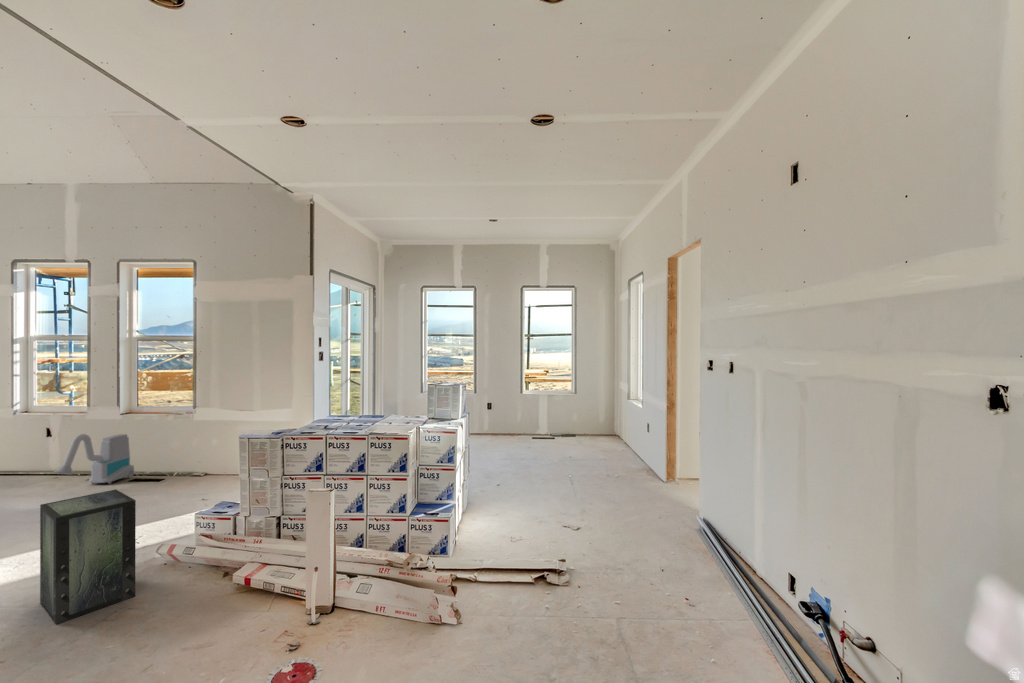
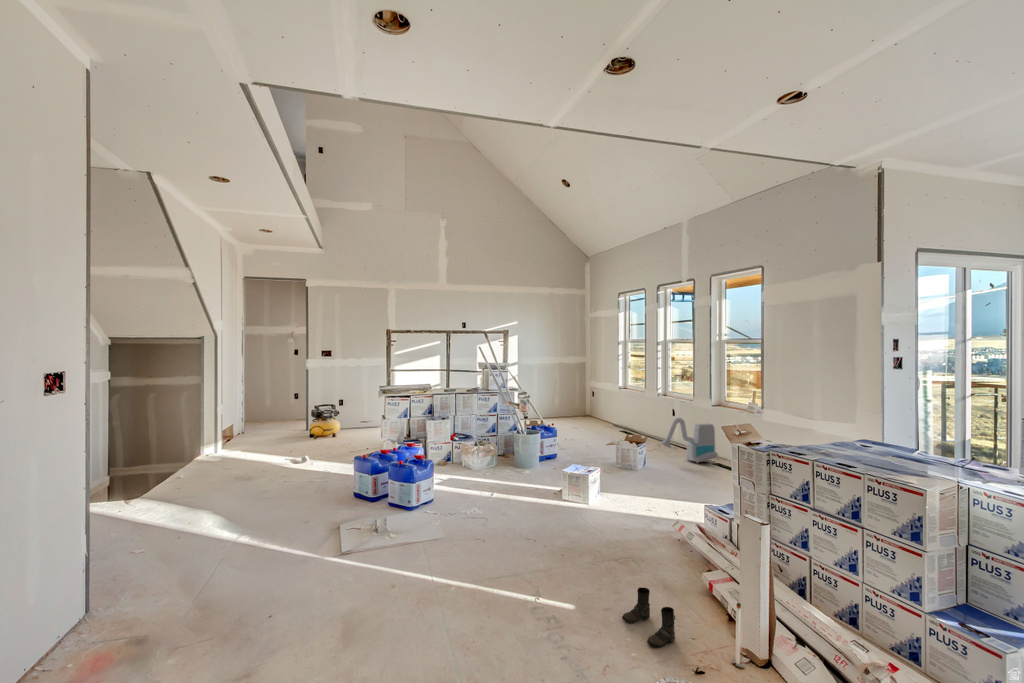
storage box: present [40,490,136,624] -> none [593,459,644,553]
boots: none [181,613,254,662] -> present [622,587,675,647]

